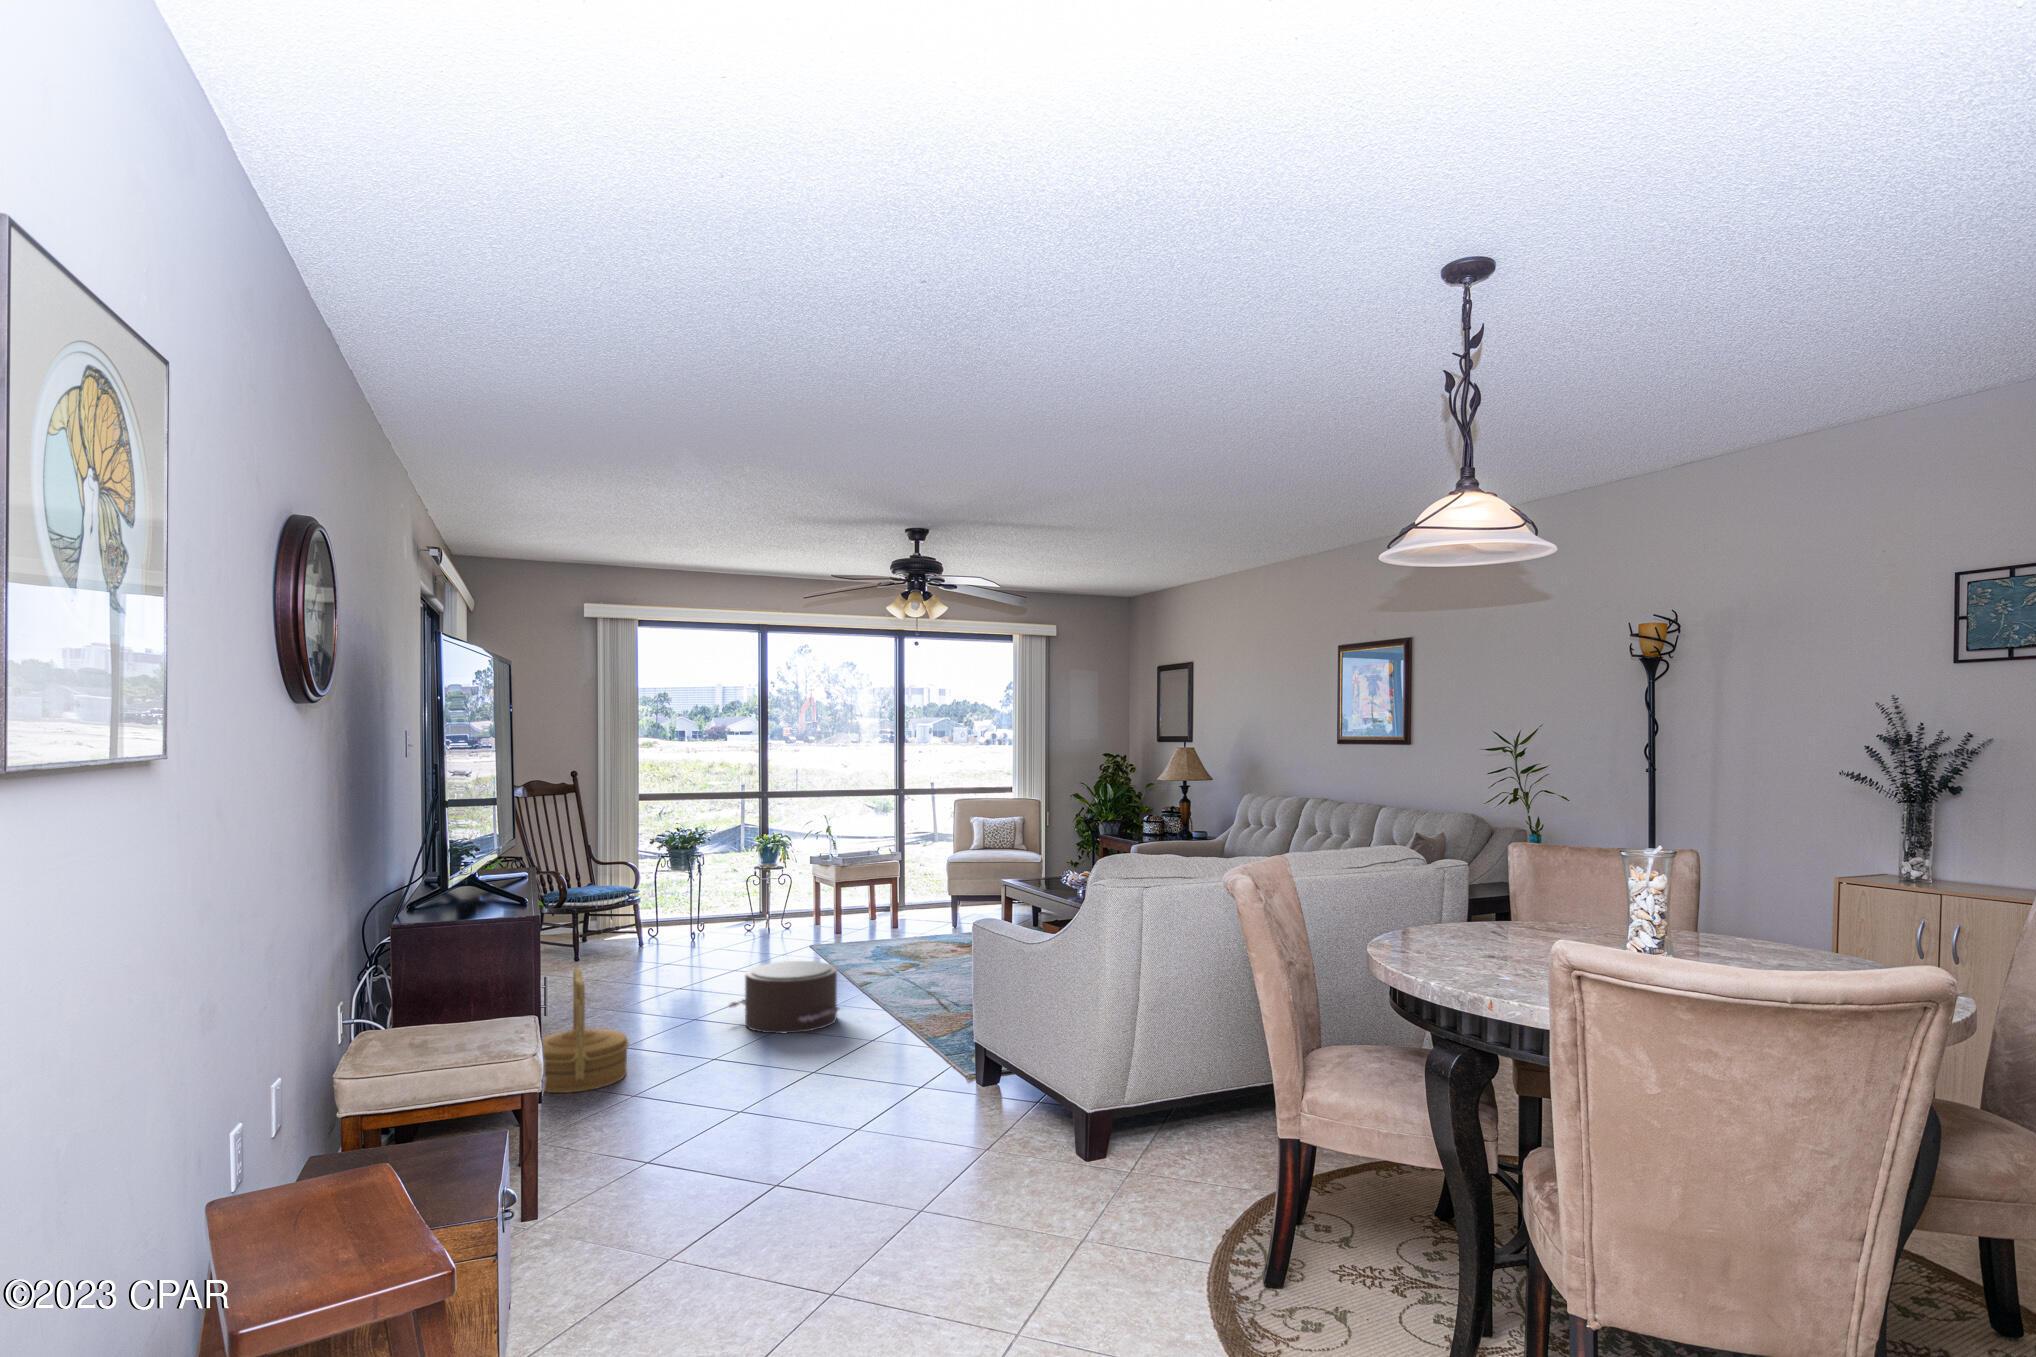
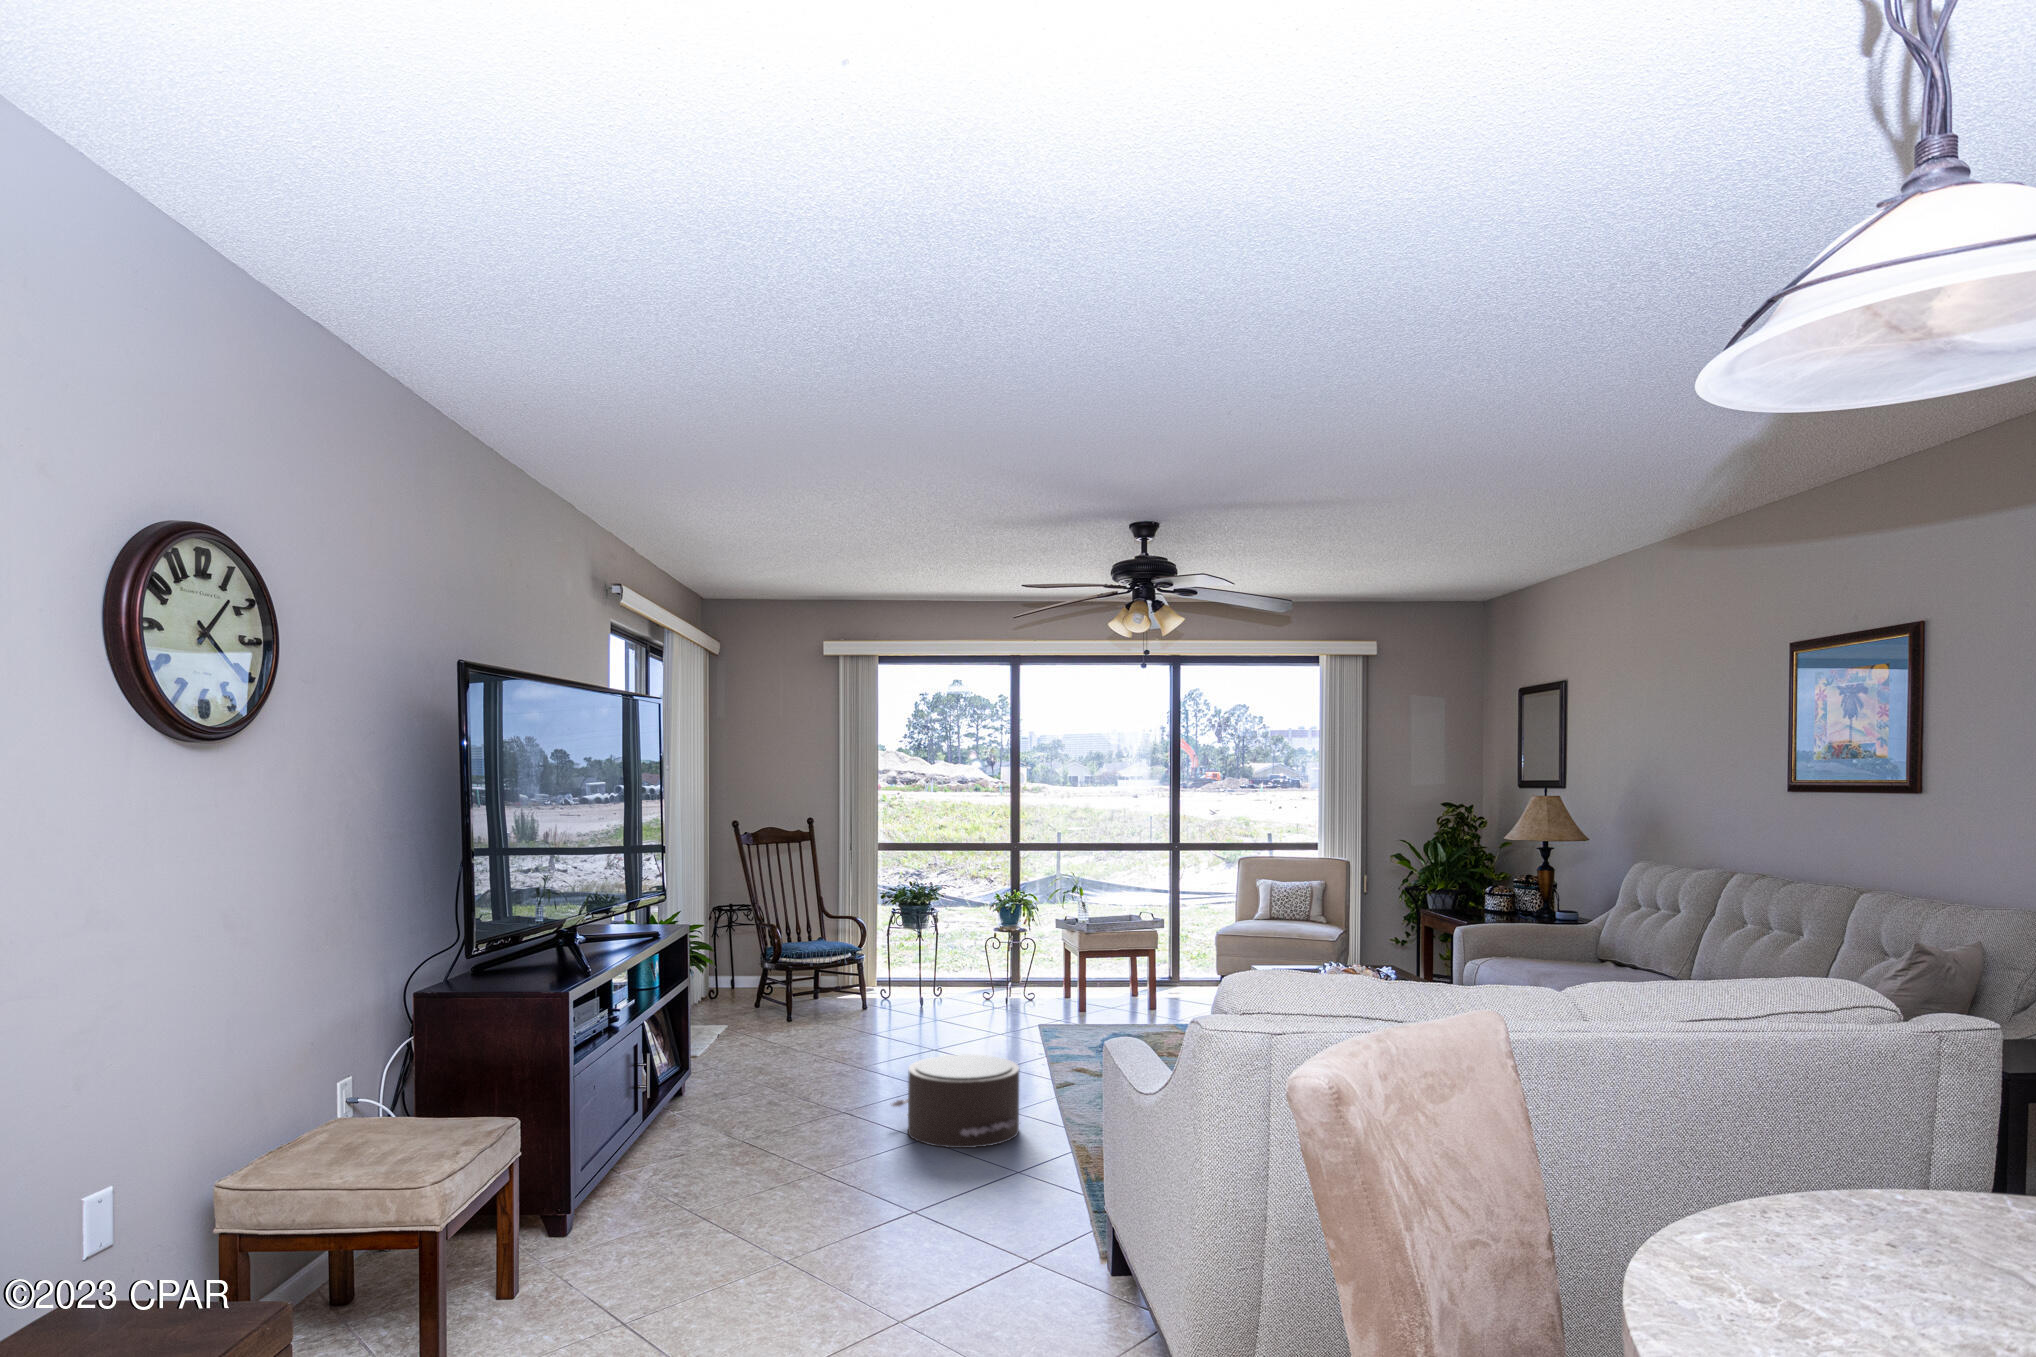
woven basket: present [543,968,629,1093] -> none [626,1048,744,1201]

